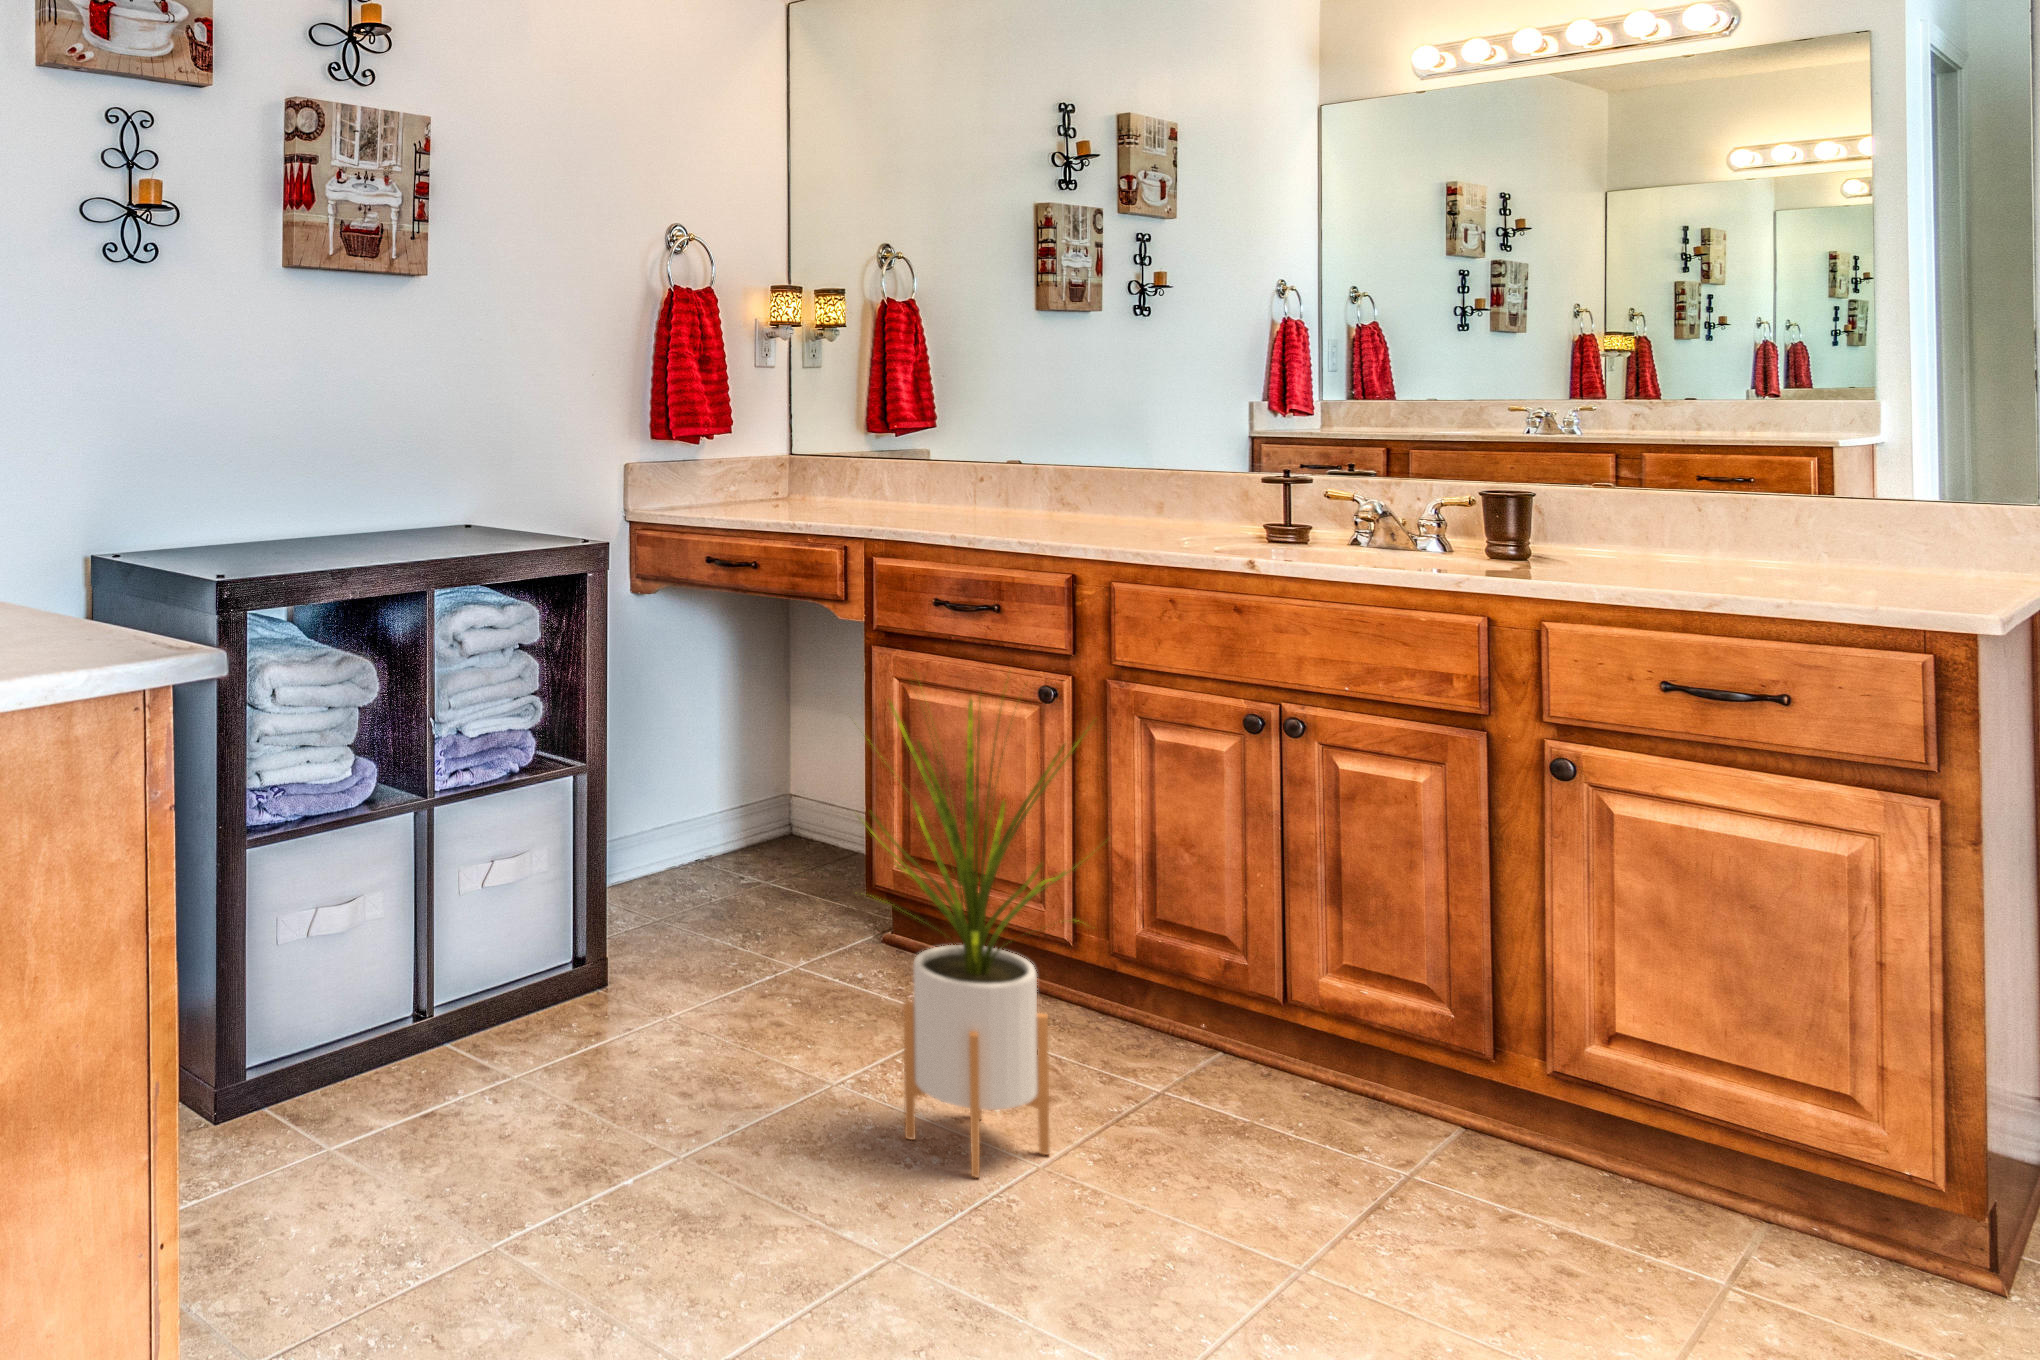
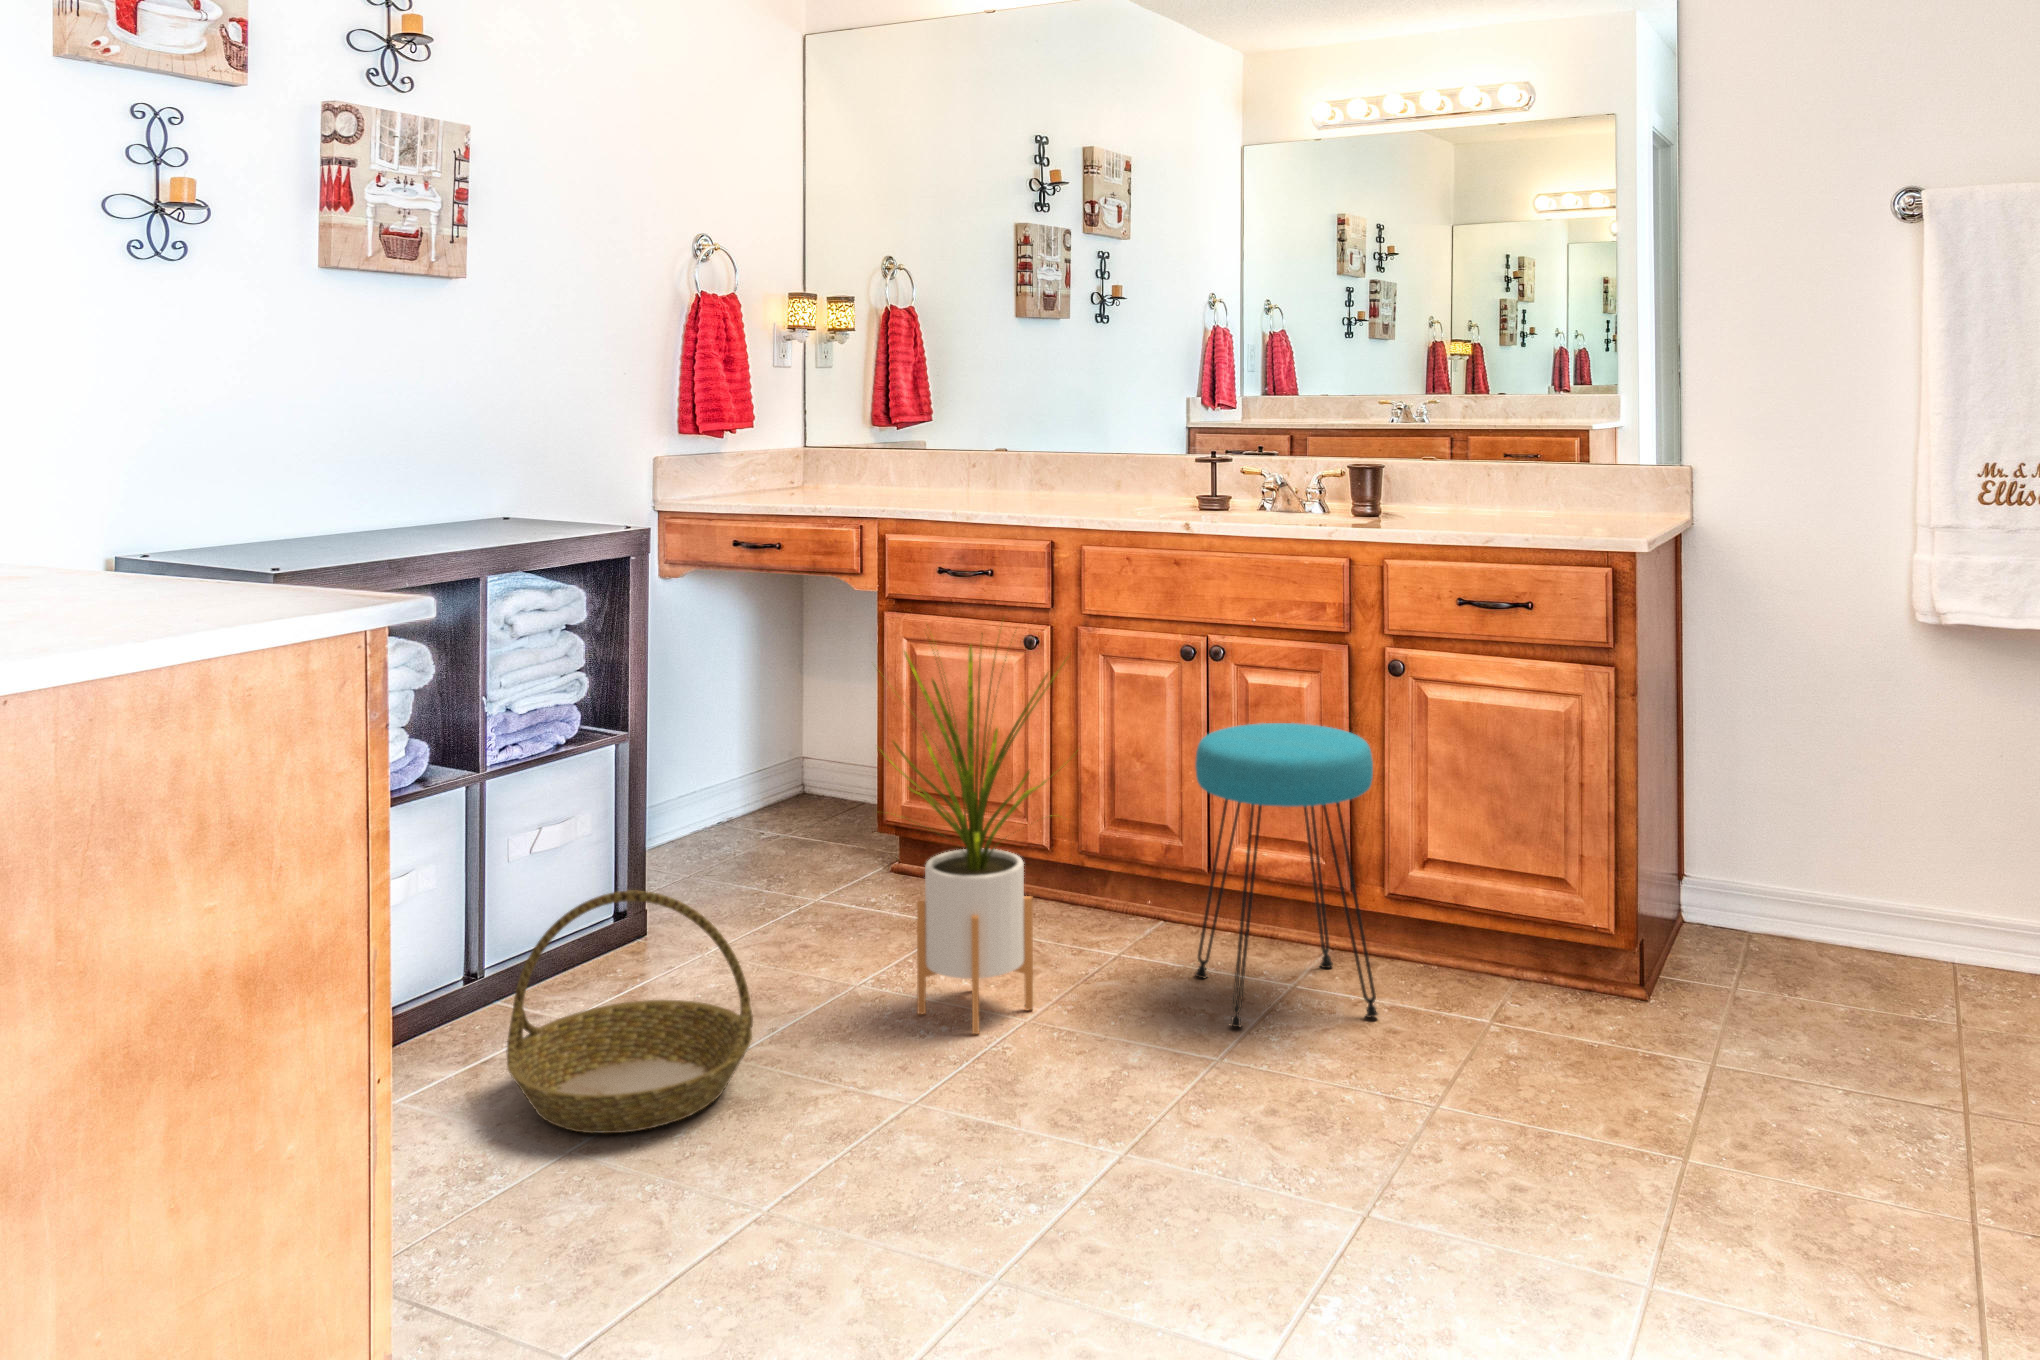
stool: none [1265,825,1538,1241] -> present [1195,723,1378,1027]
basket: none [437,958,705,1241] -> present [507,890,753,1133]

